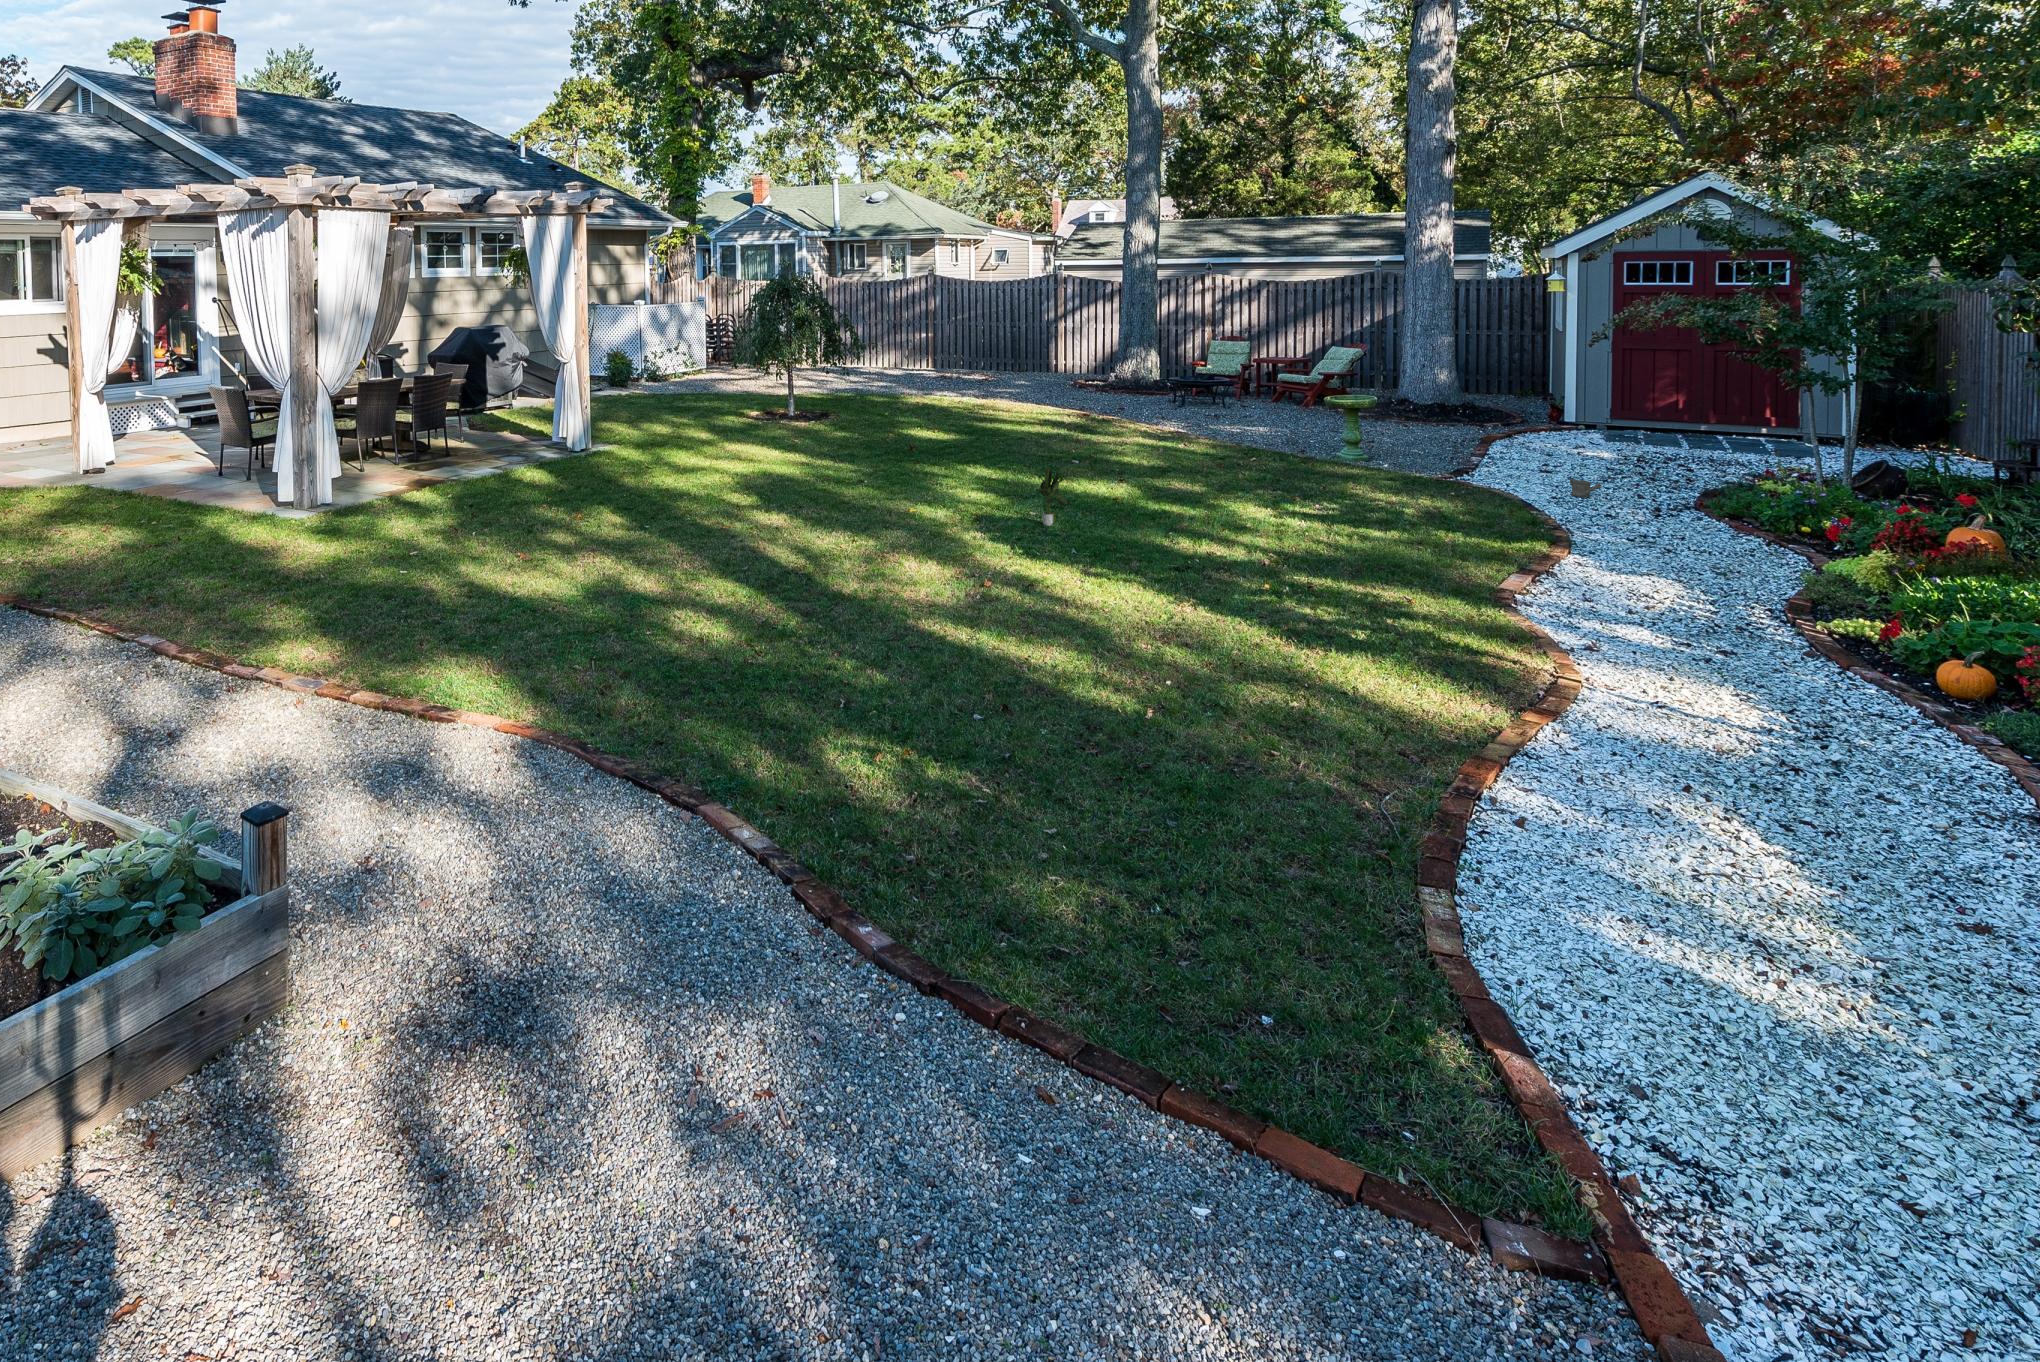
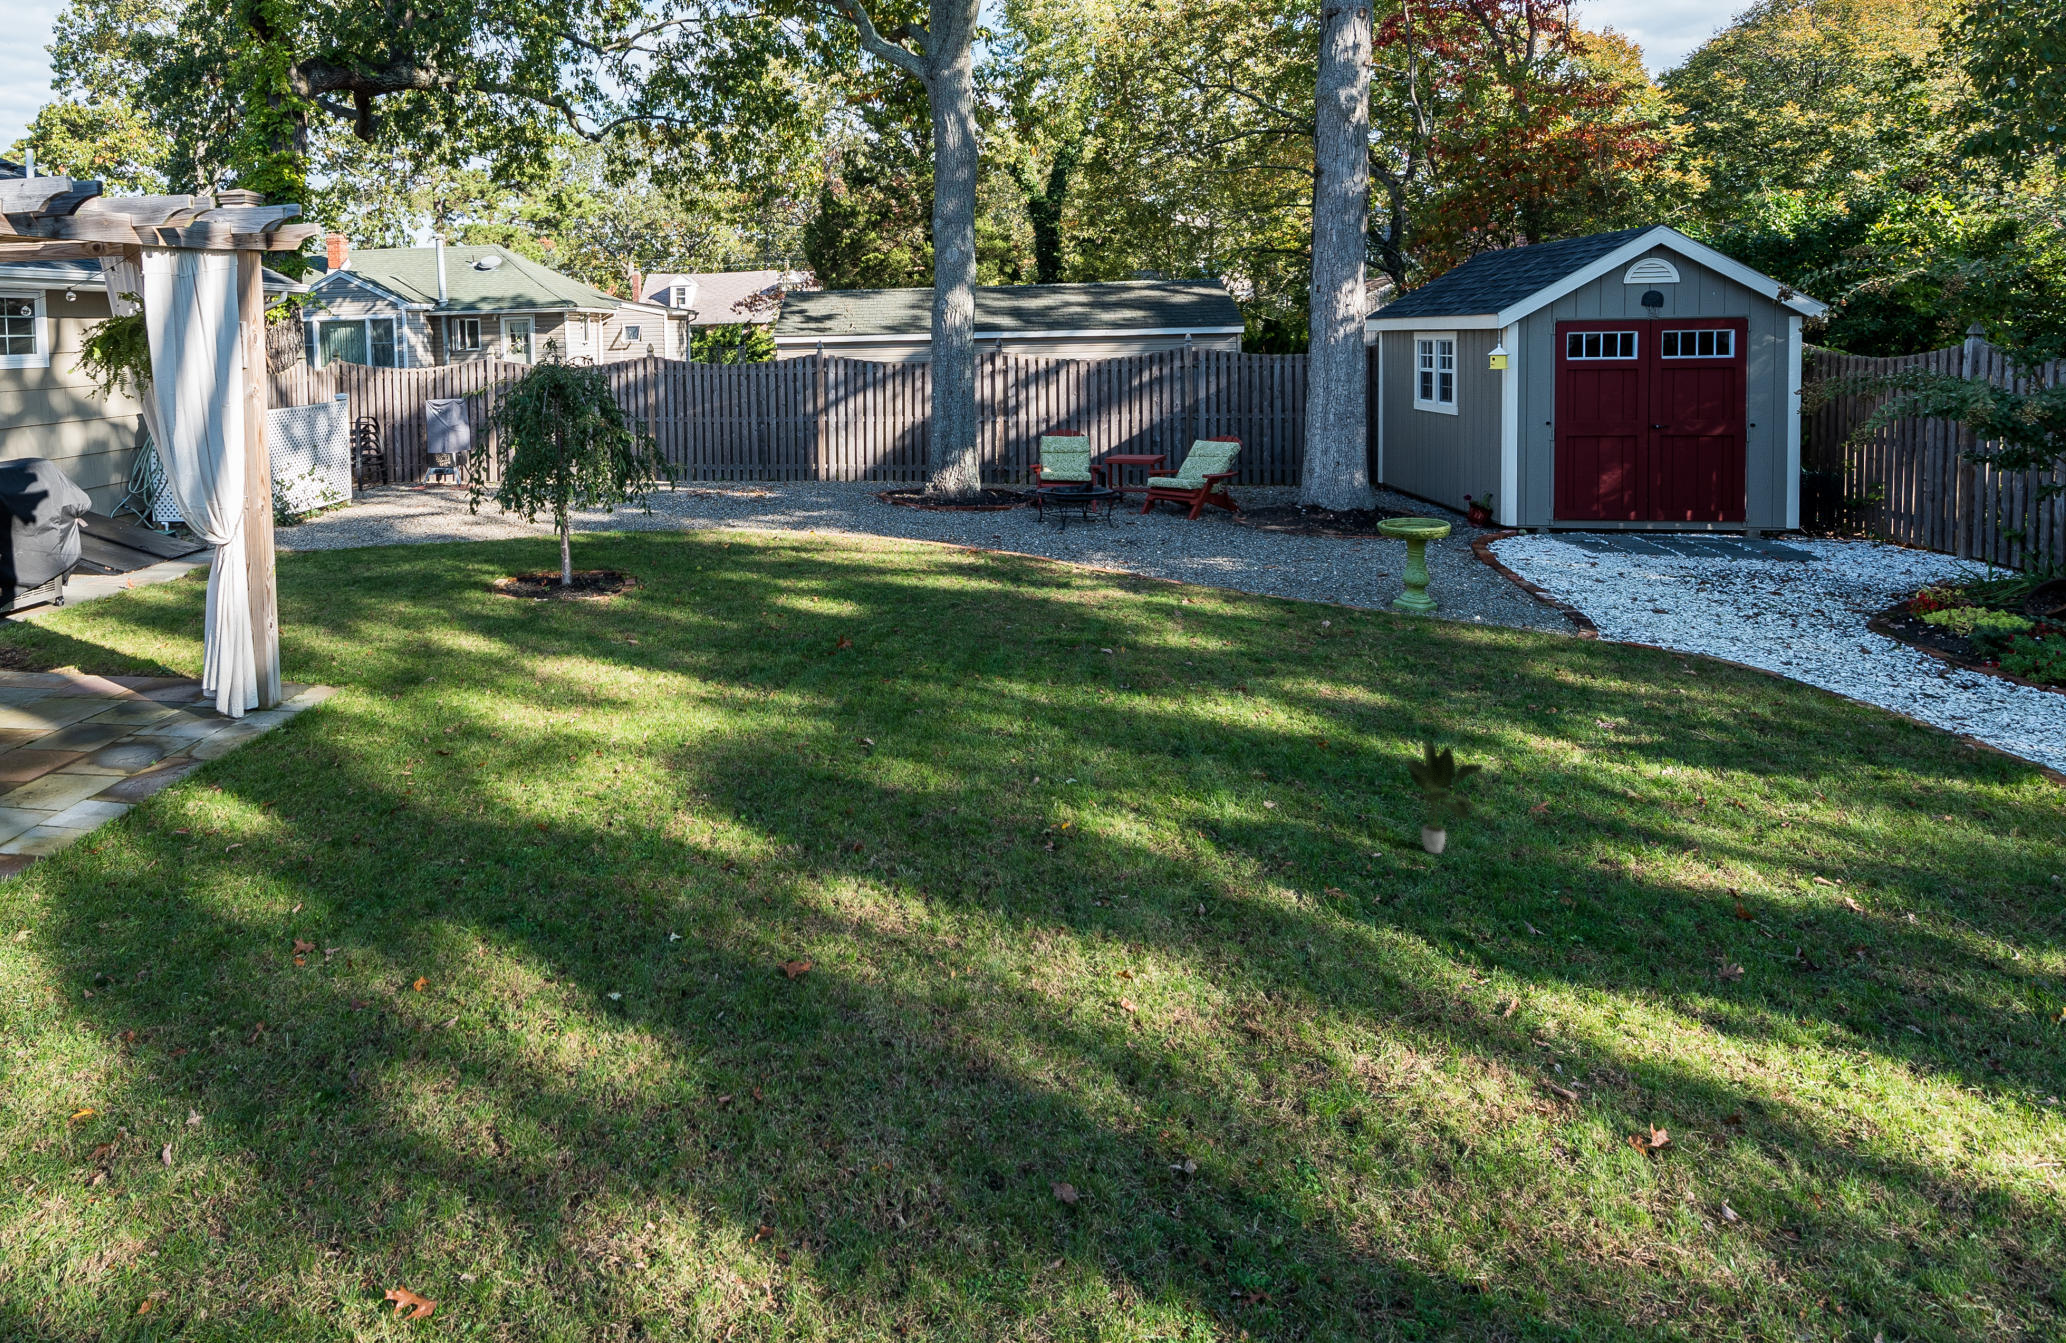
watering can: present [1570,479,1601,497] -> none [1708,615,1767,640]

